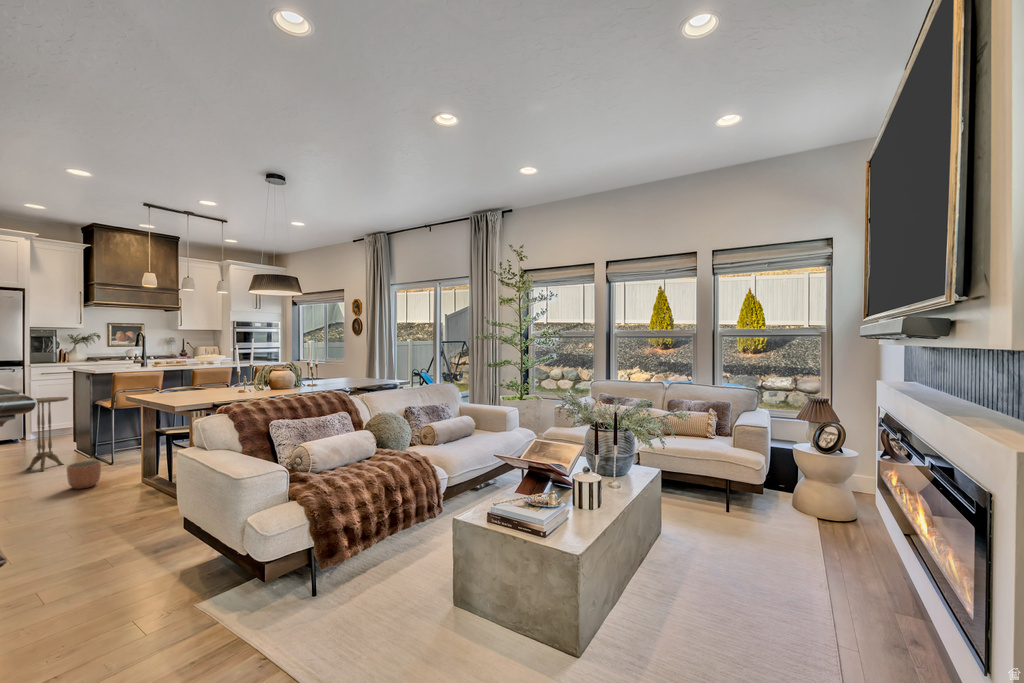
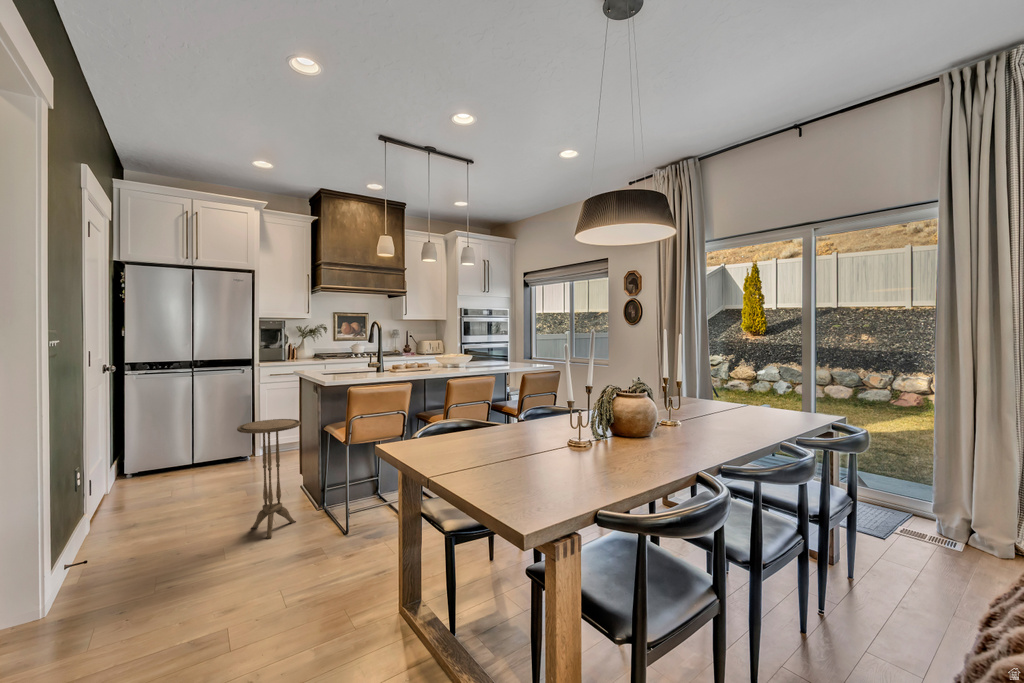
planter: present [67,460,101,489] -> none [302,553,353,614]

